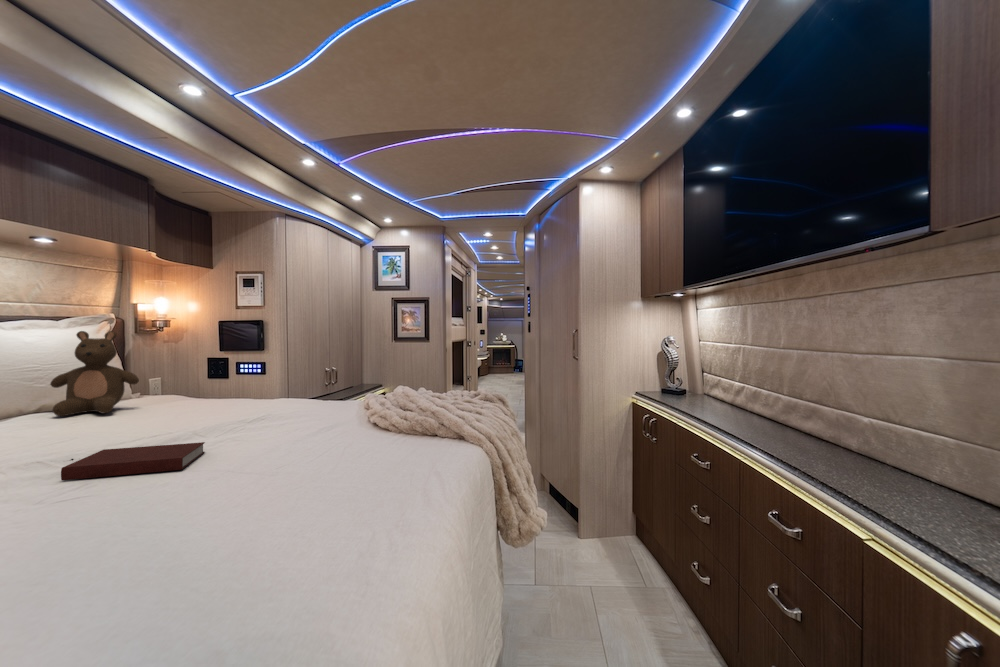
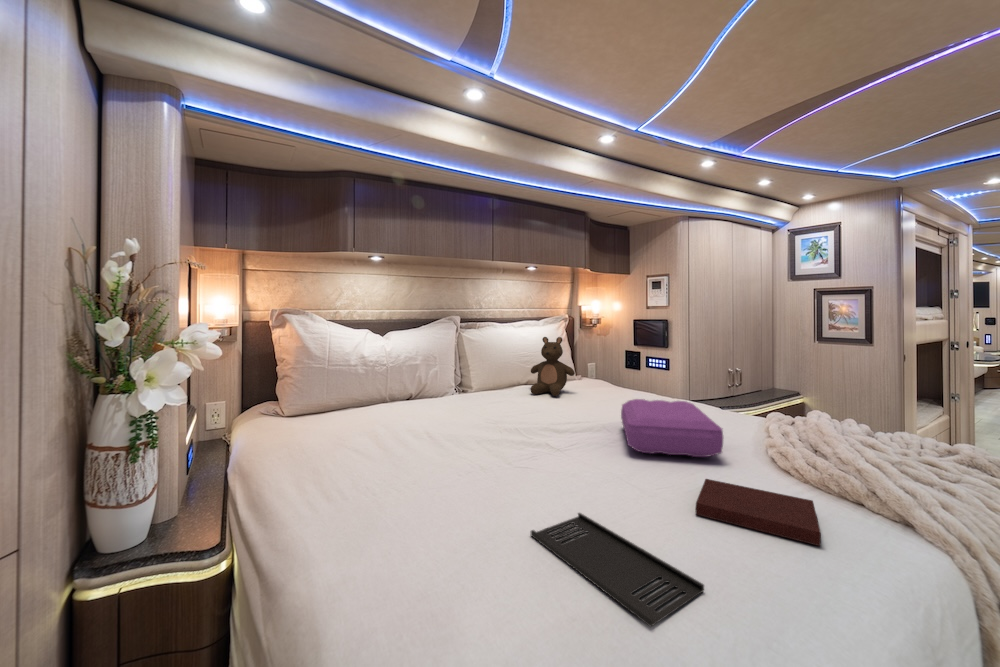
pillow: none [221,387,338,442] -> present [621,399,723,457]
notebook: present [61,442,205,480] -> present [696,479,821,546]
tray: none [119,502,344,548] -> present [531,513,704,627]

